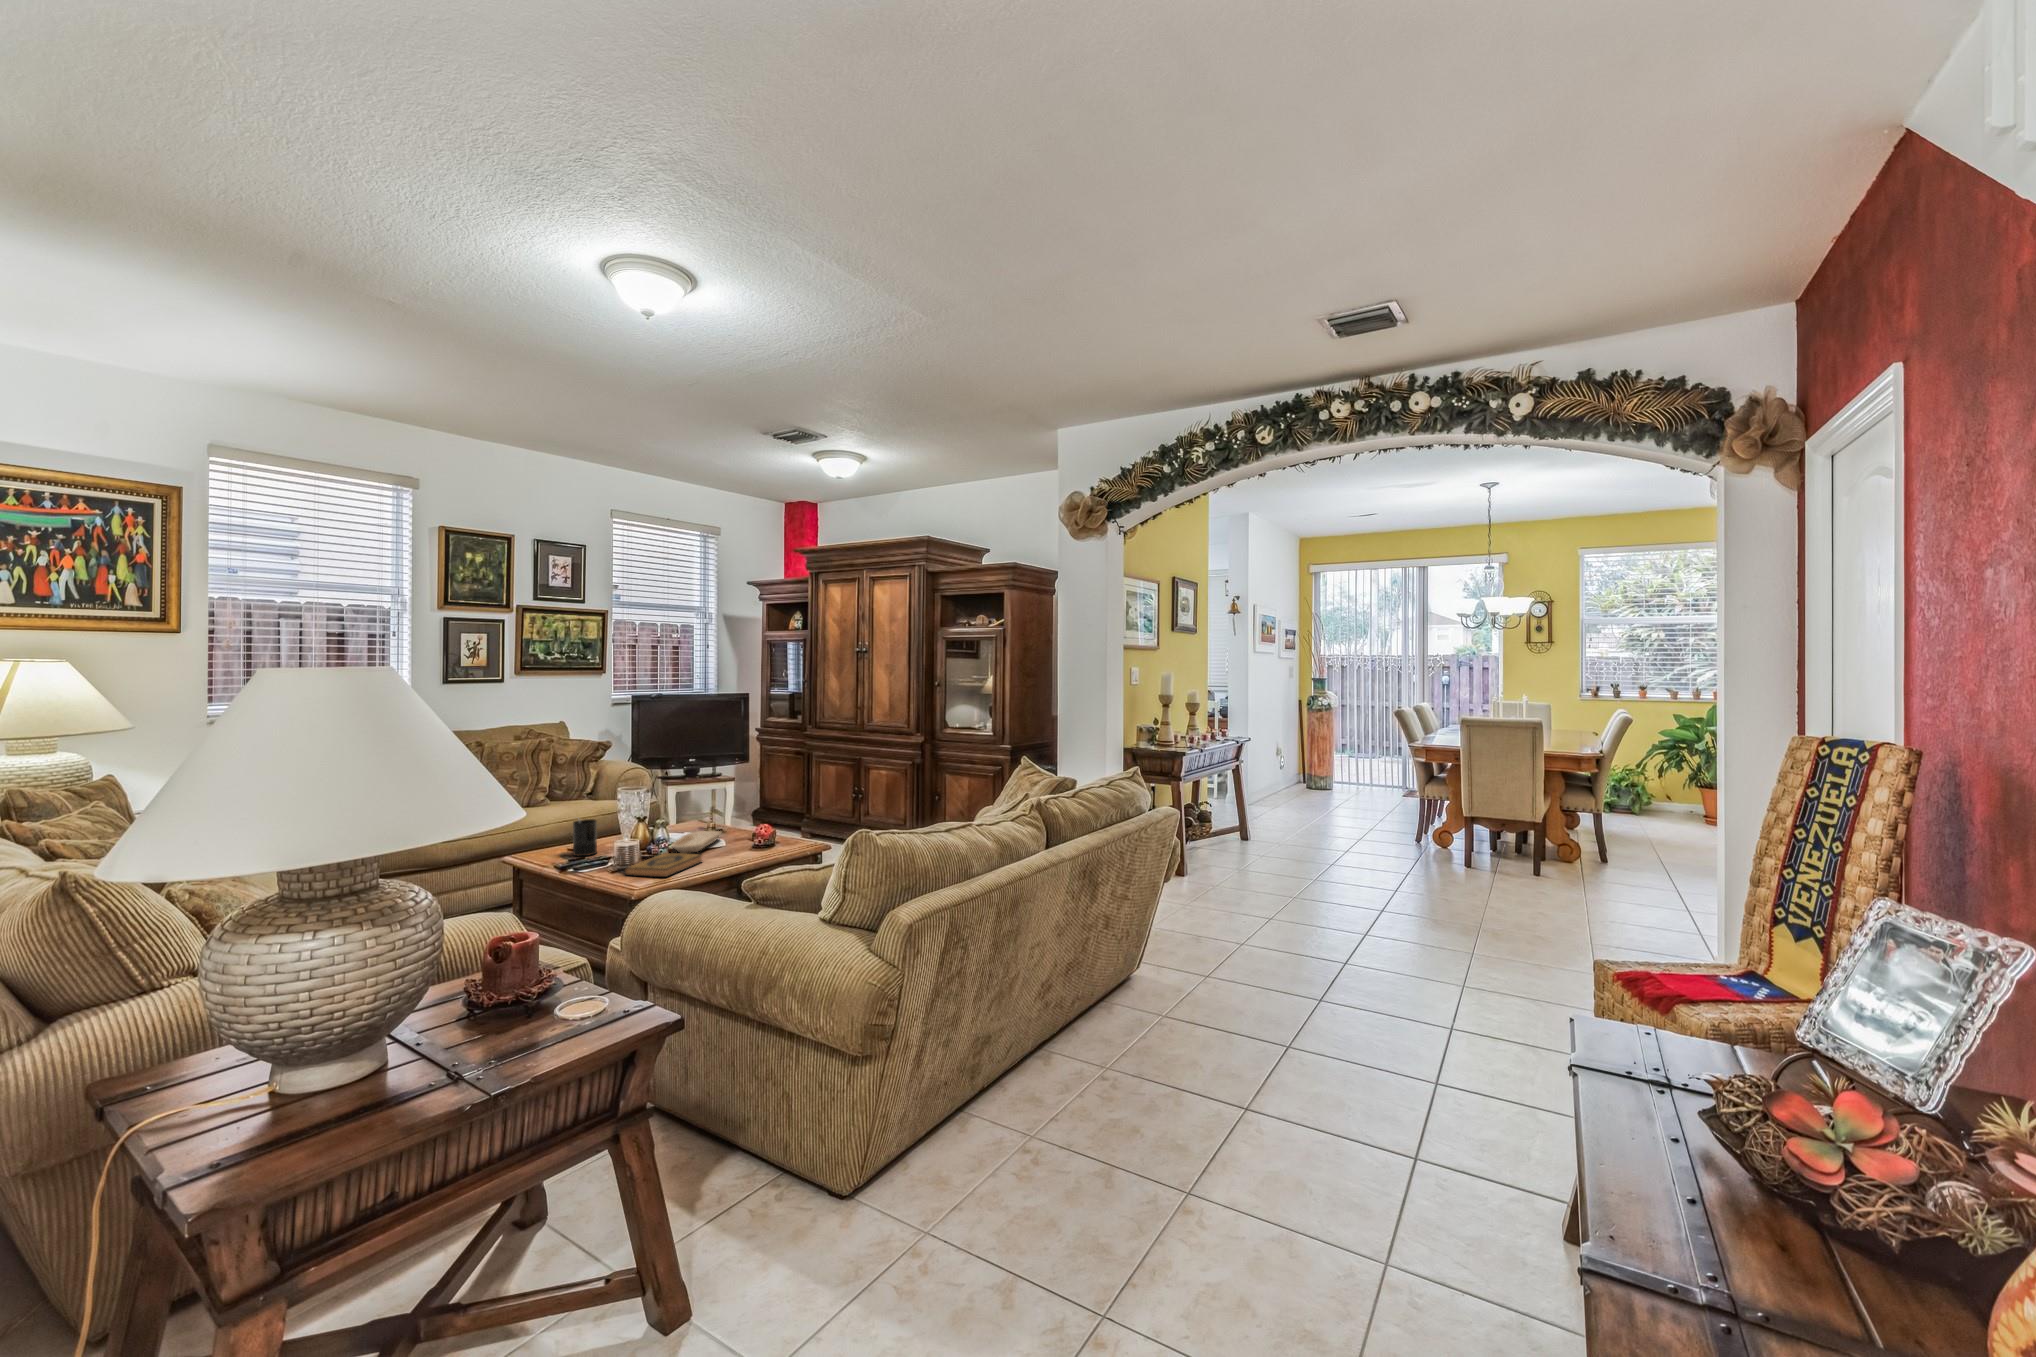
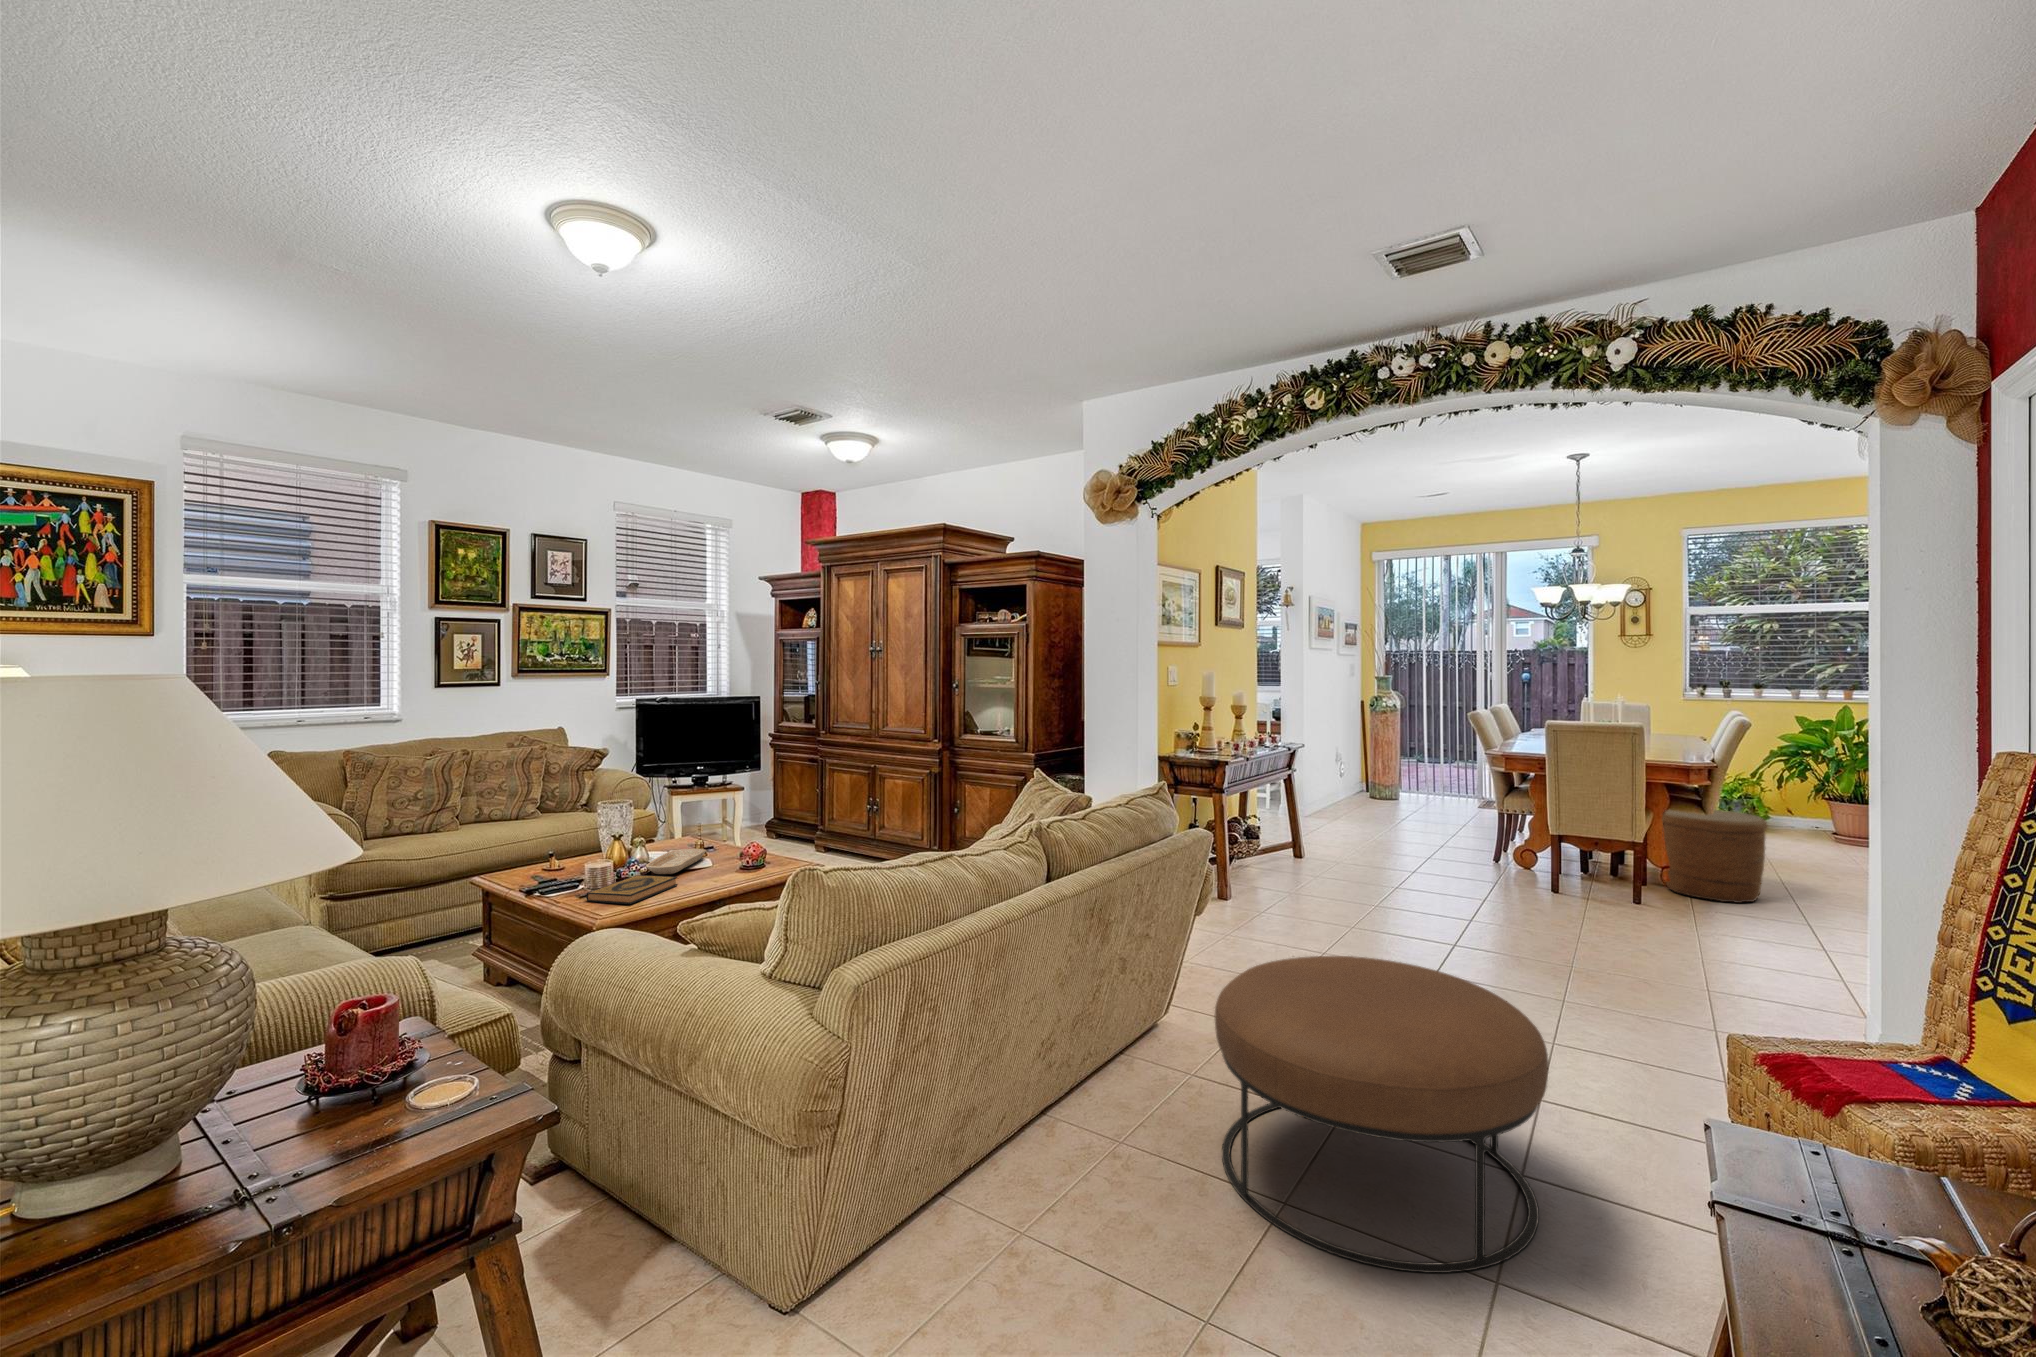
woven basket: none [1558,795,1646,876] -> present [1662,810,1767,903]
candle: present [573,818,597,856] -> none [540,835,567,878]
ottoman: none [1188,911,1457,1154] -> present [1215,956,1549,1273]

